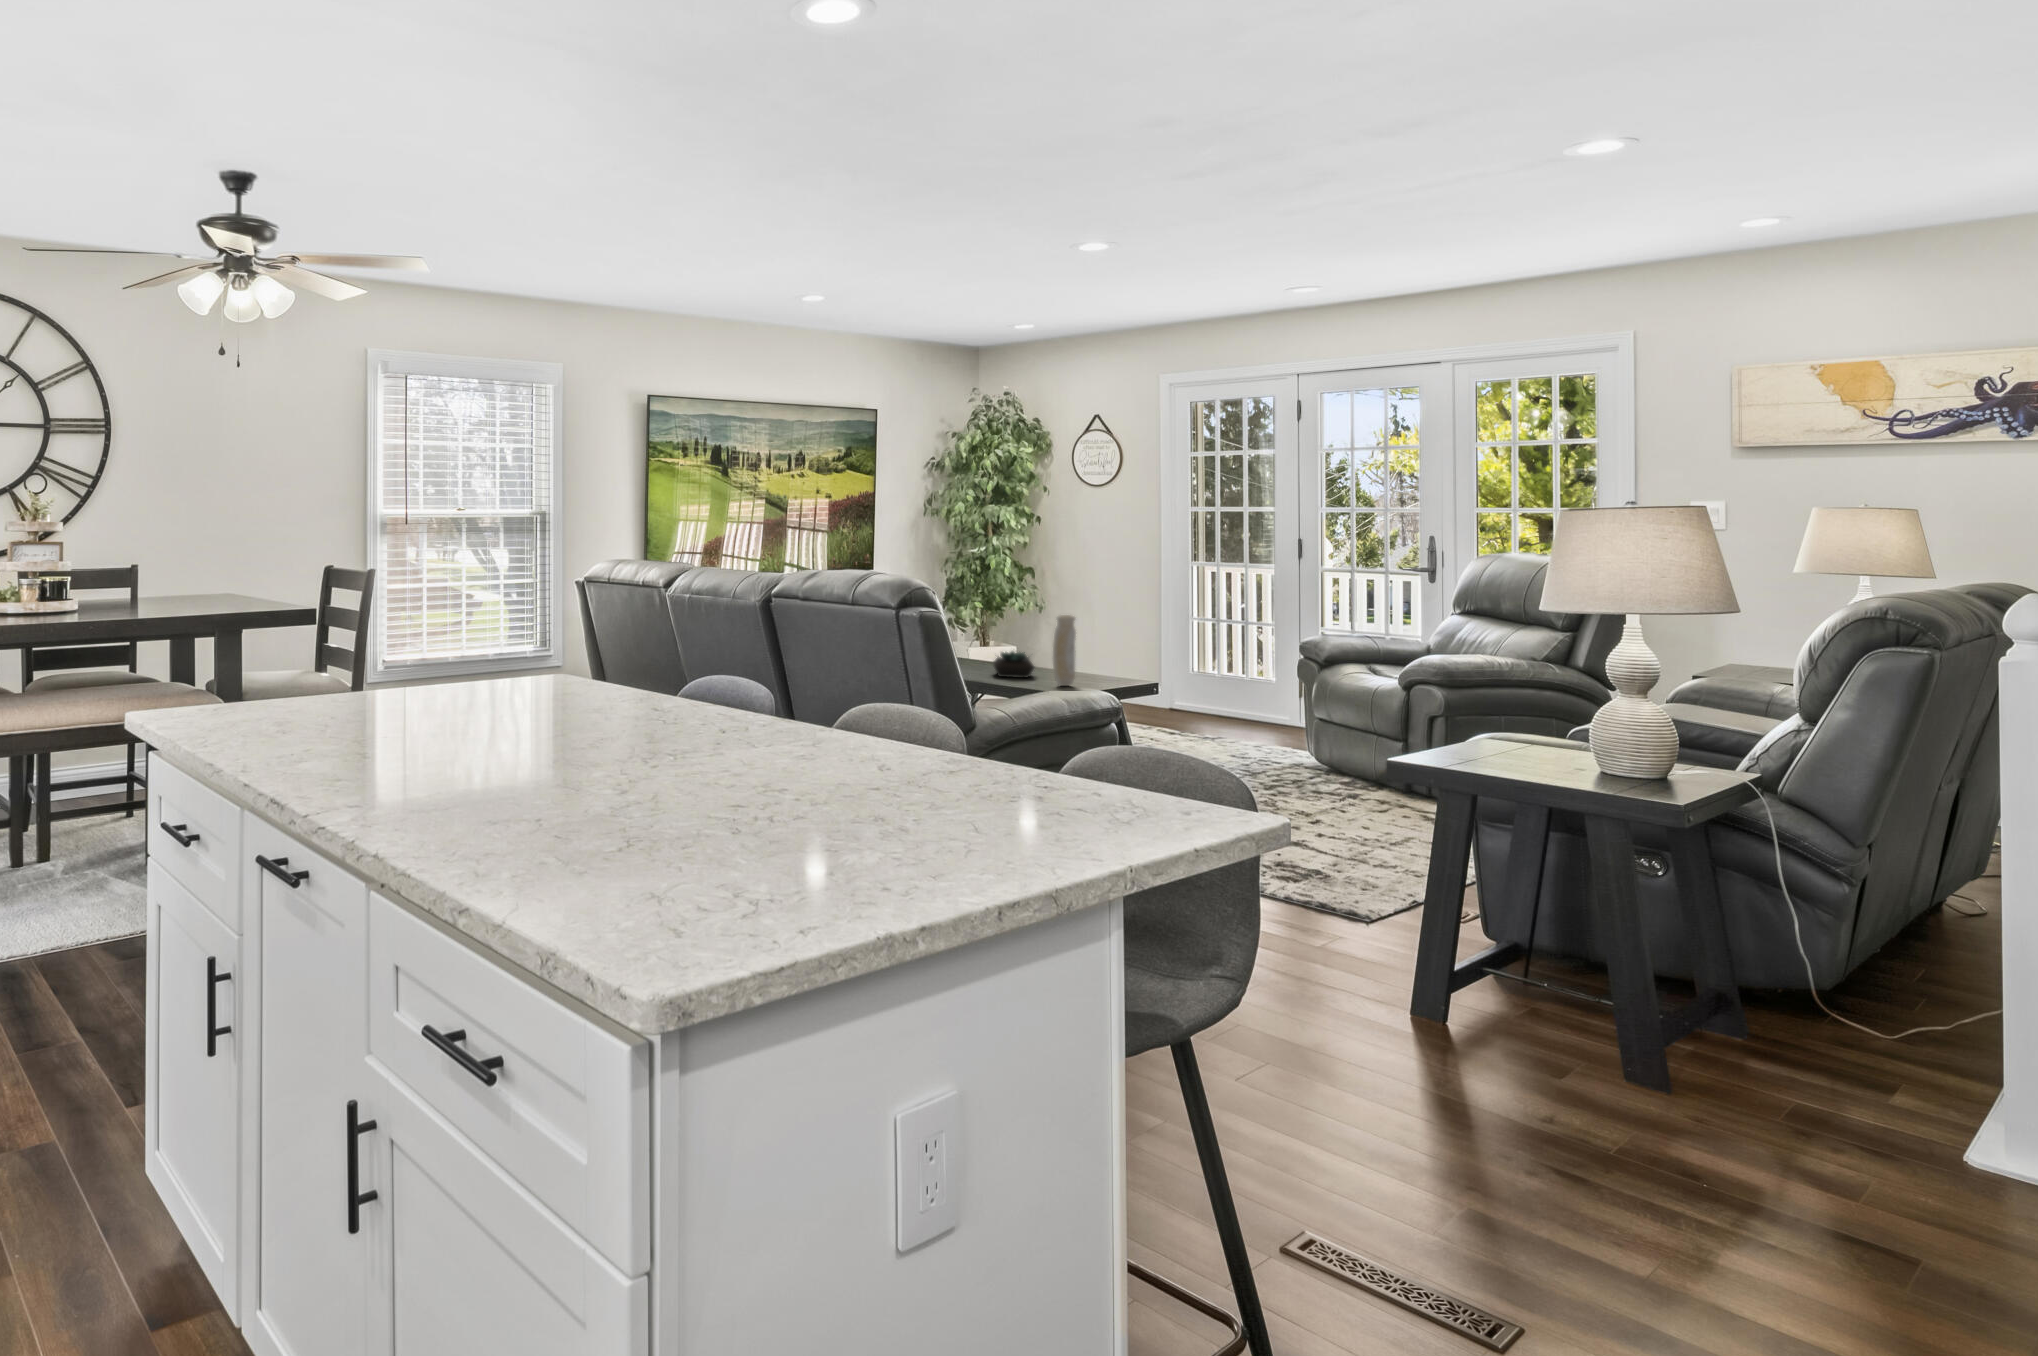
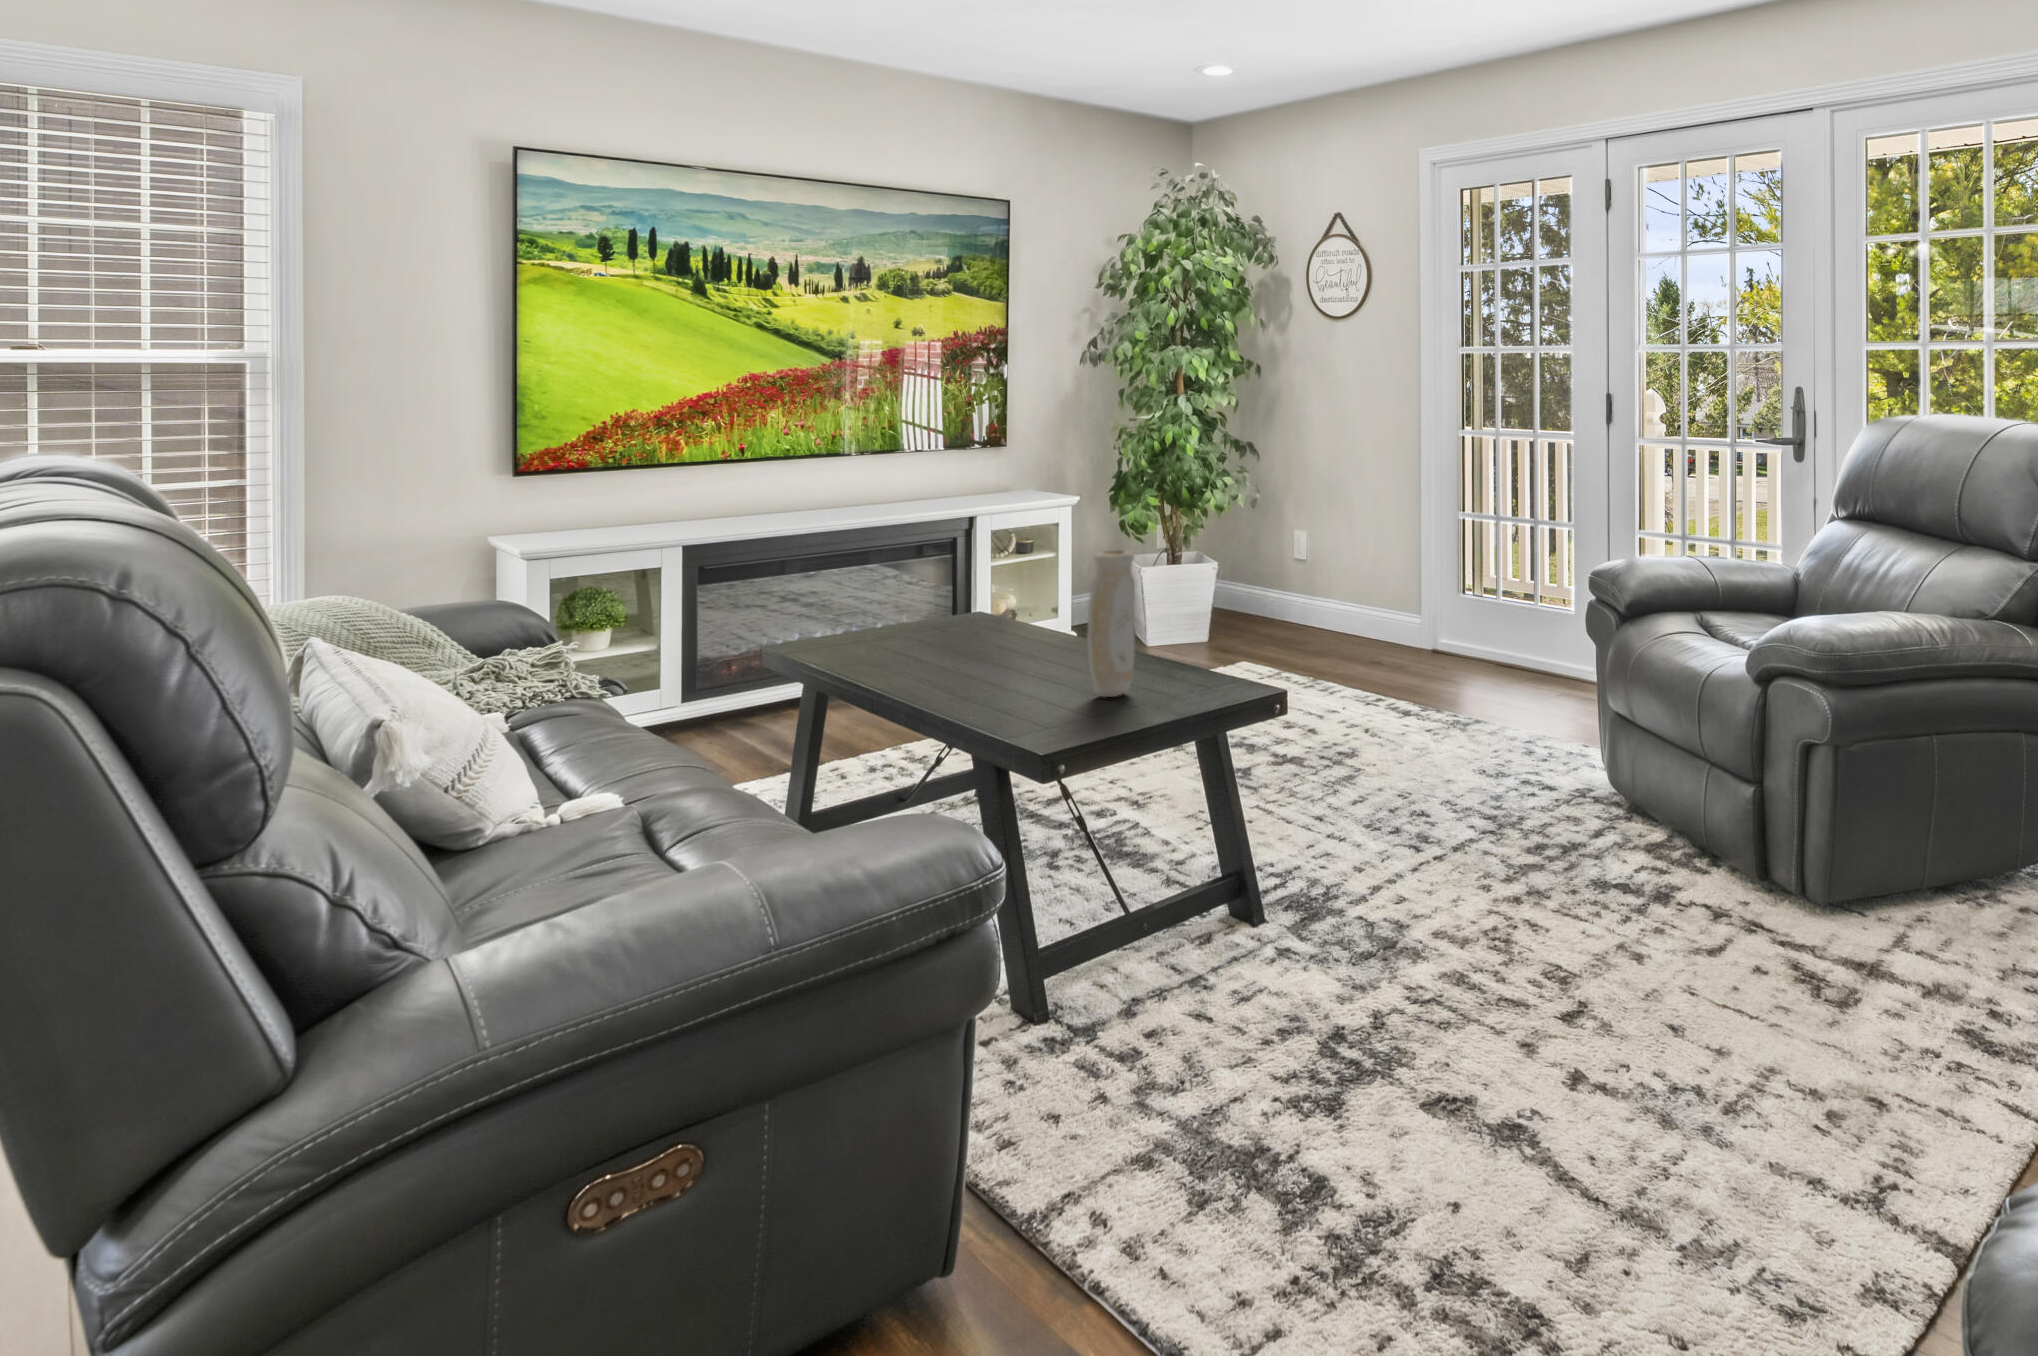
succulent plant: present [993,651,1034,678] -> none [1000,613,1087,671]

